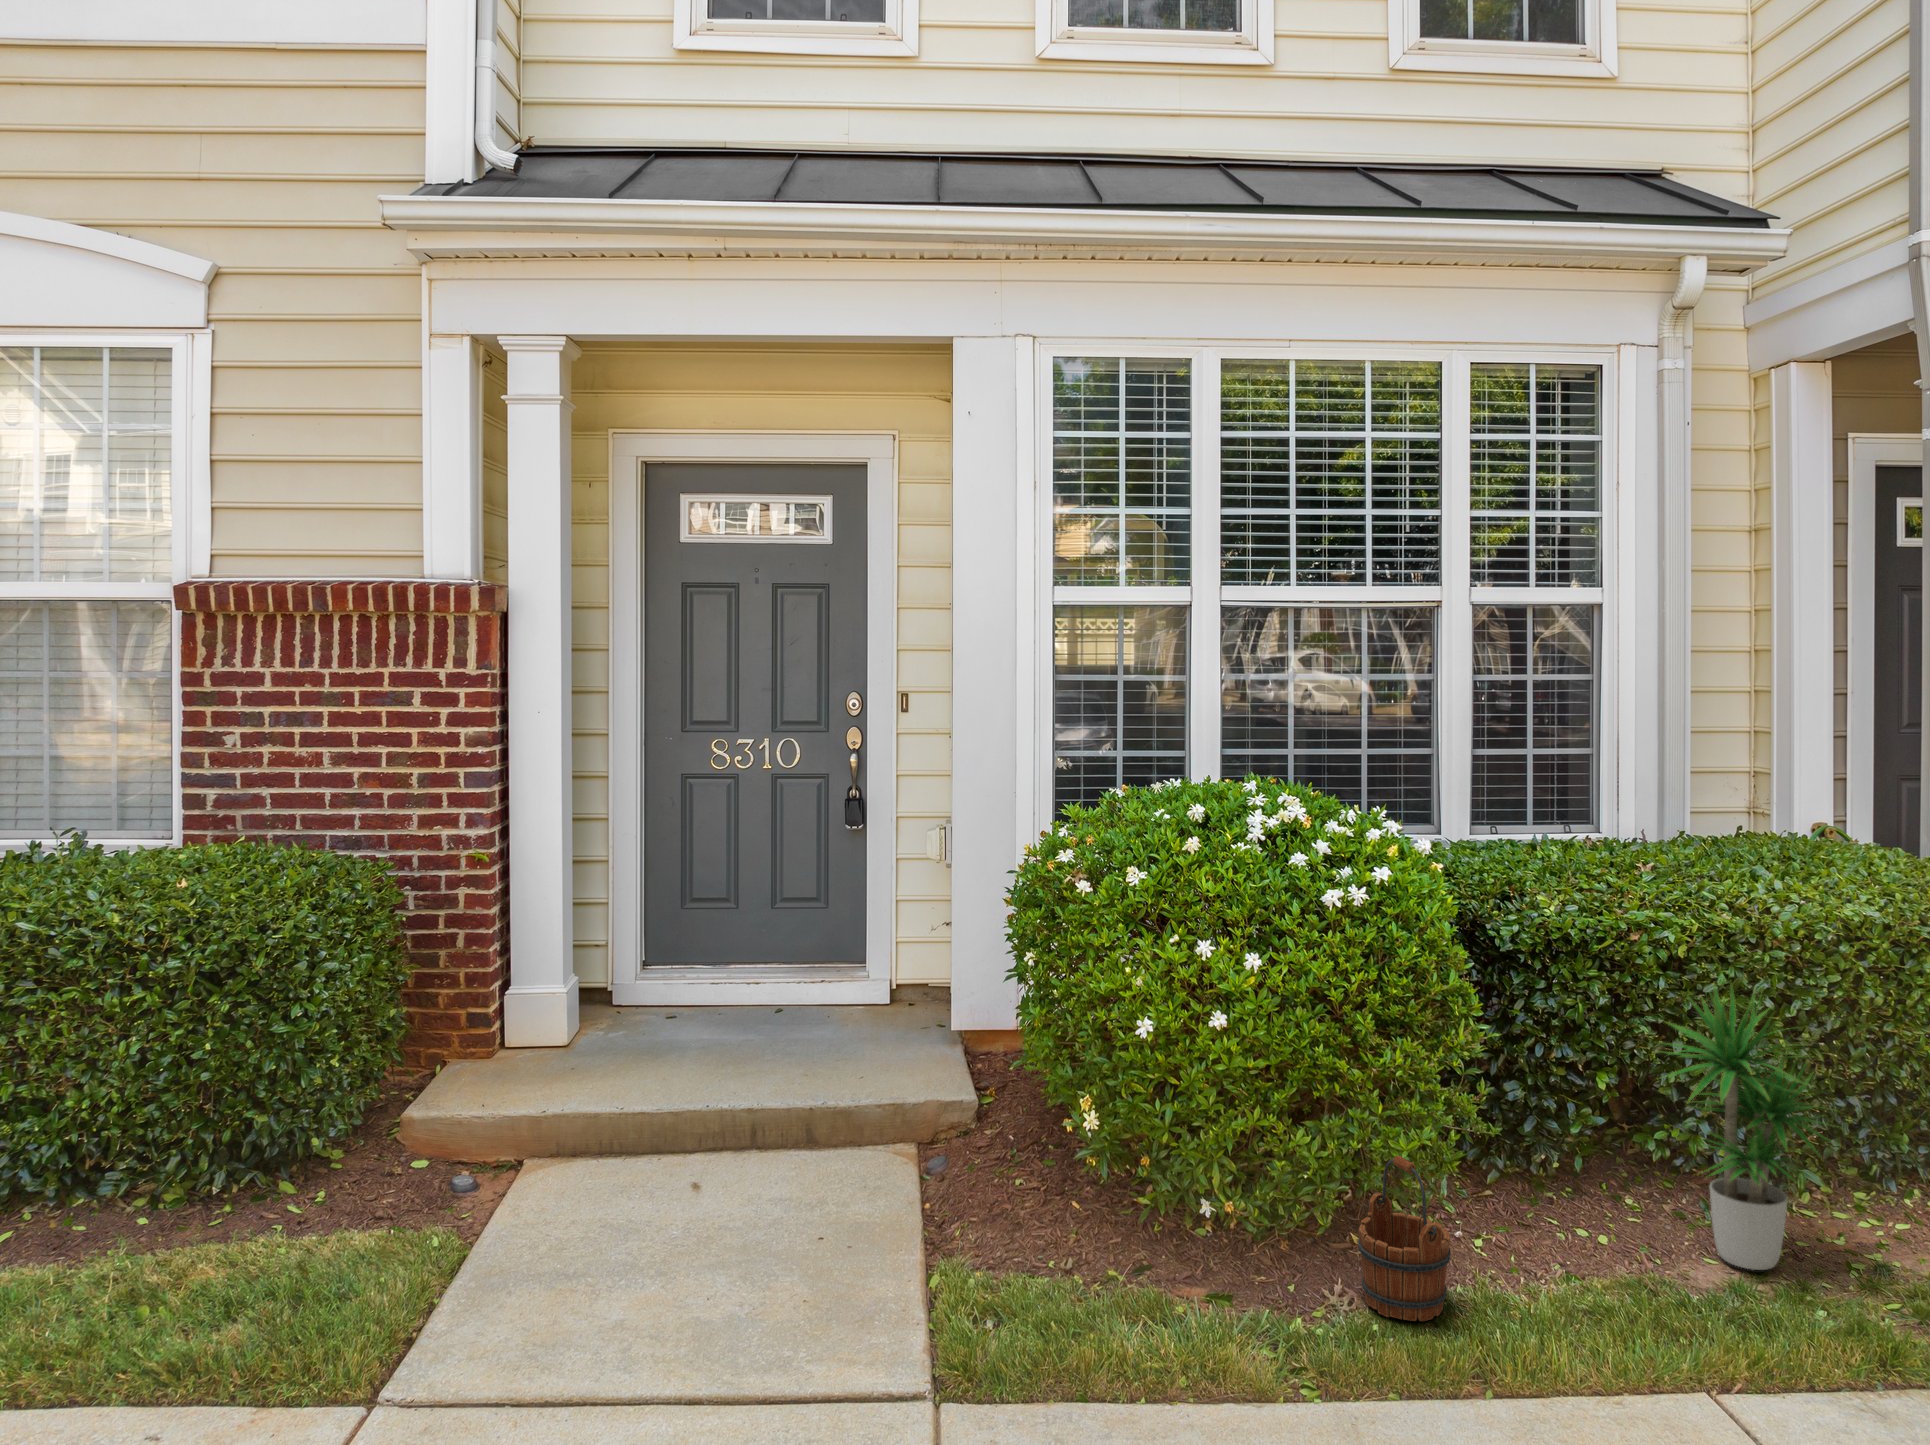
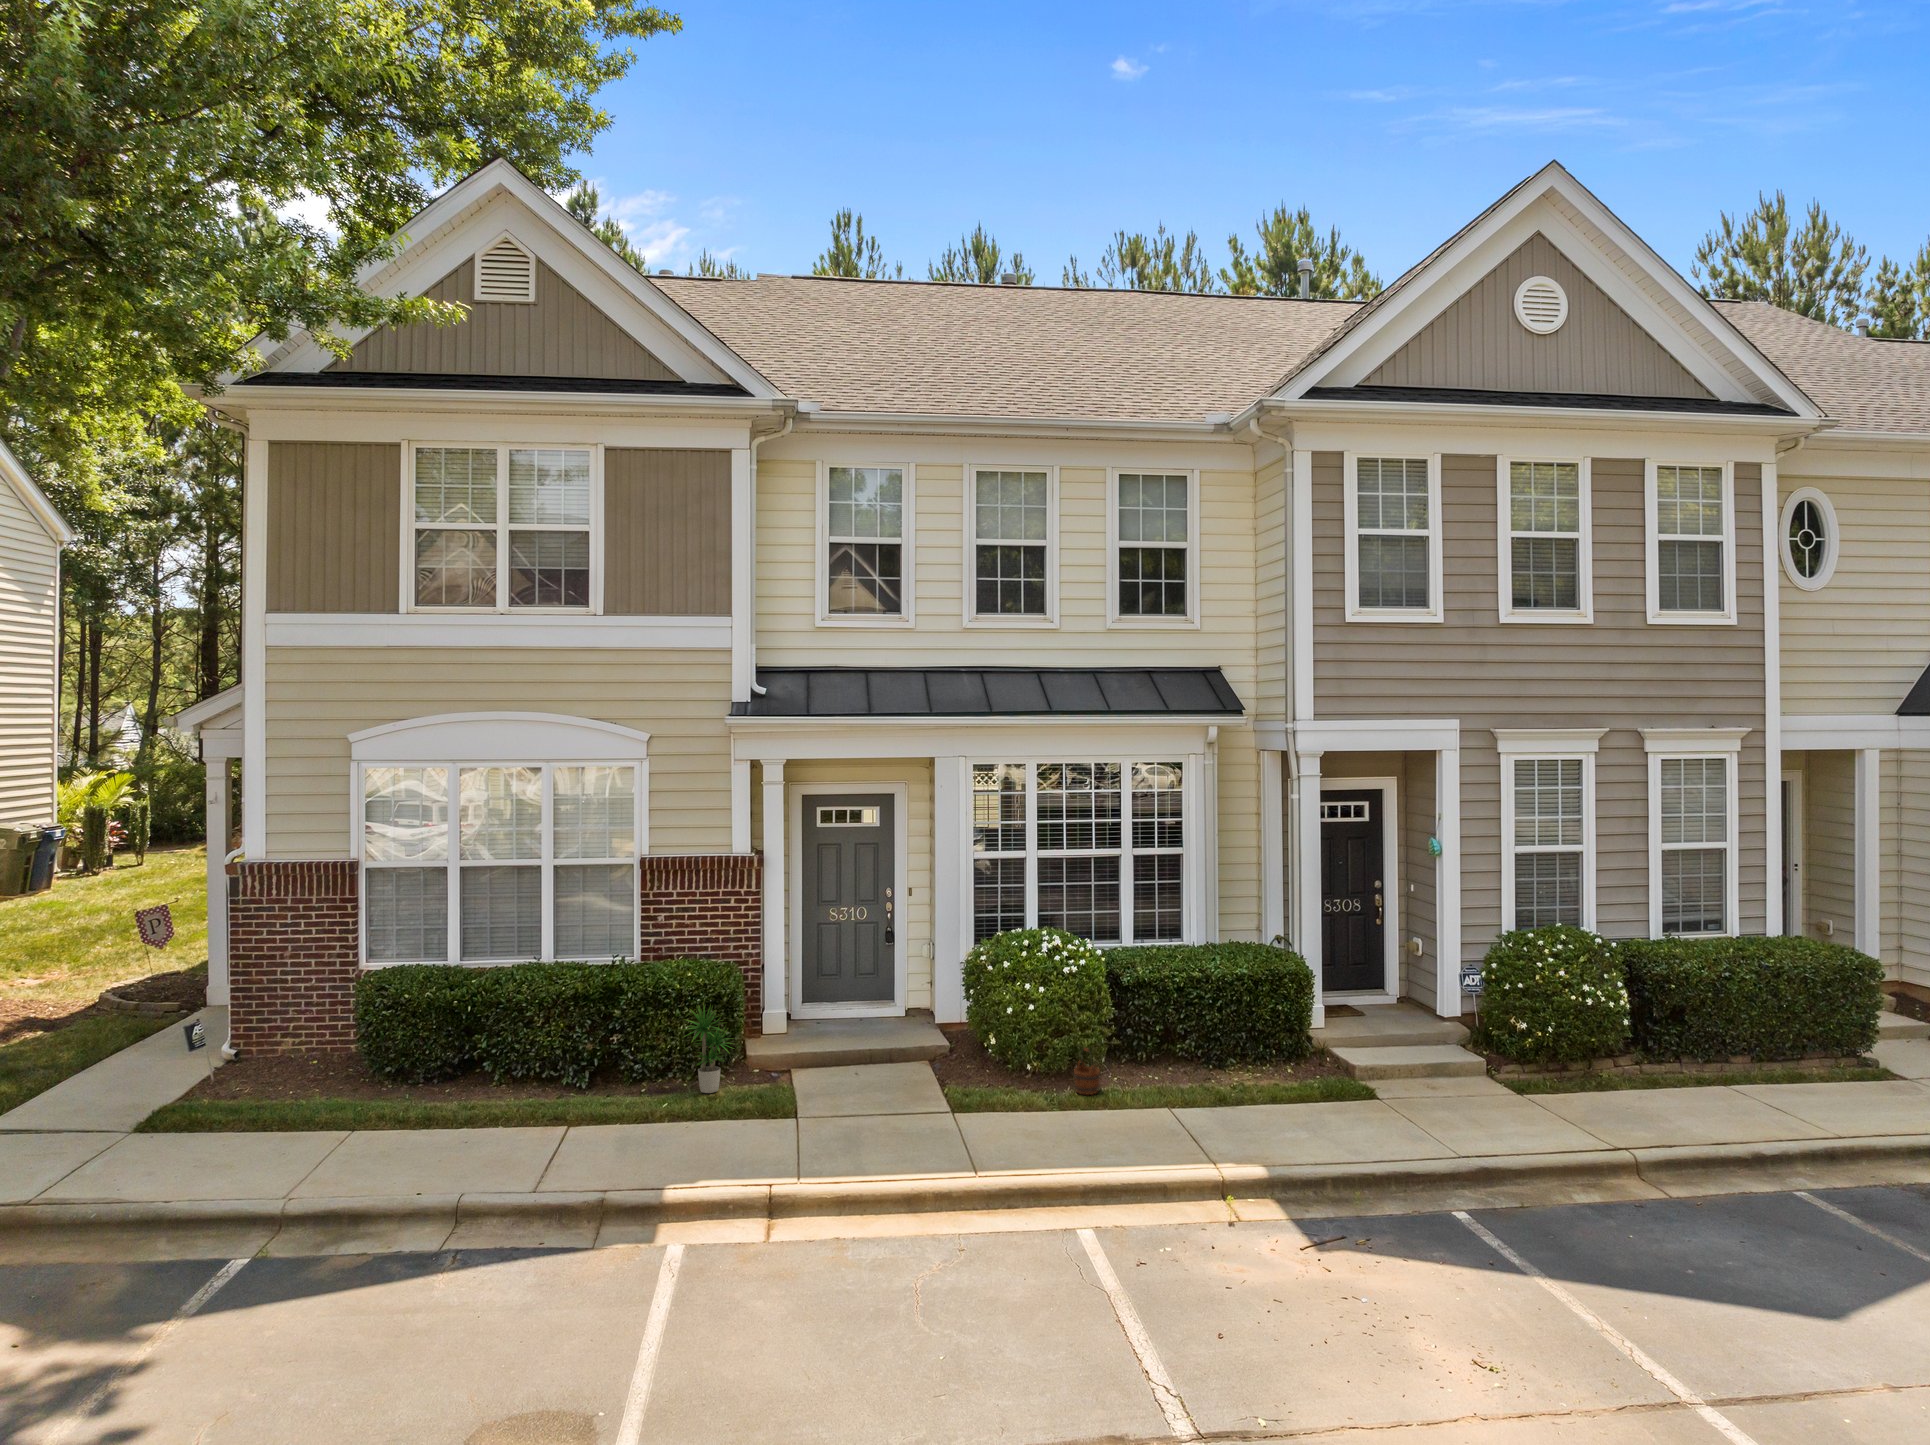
potted plant: present [1666,983,1840,1270] -> present [684,1006,729,1093]

